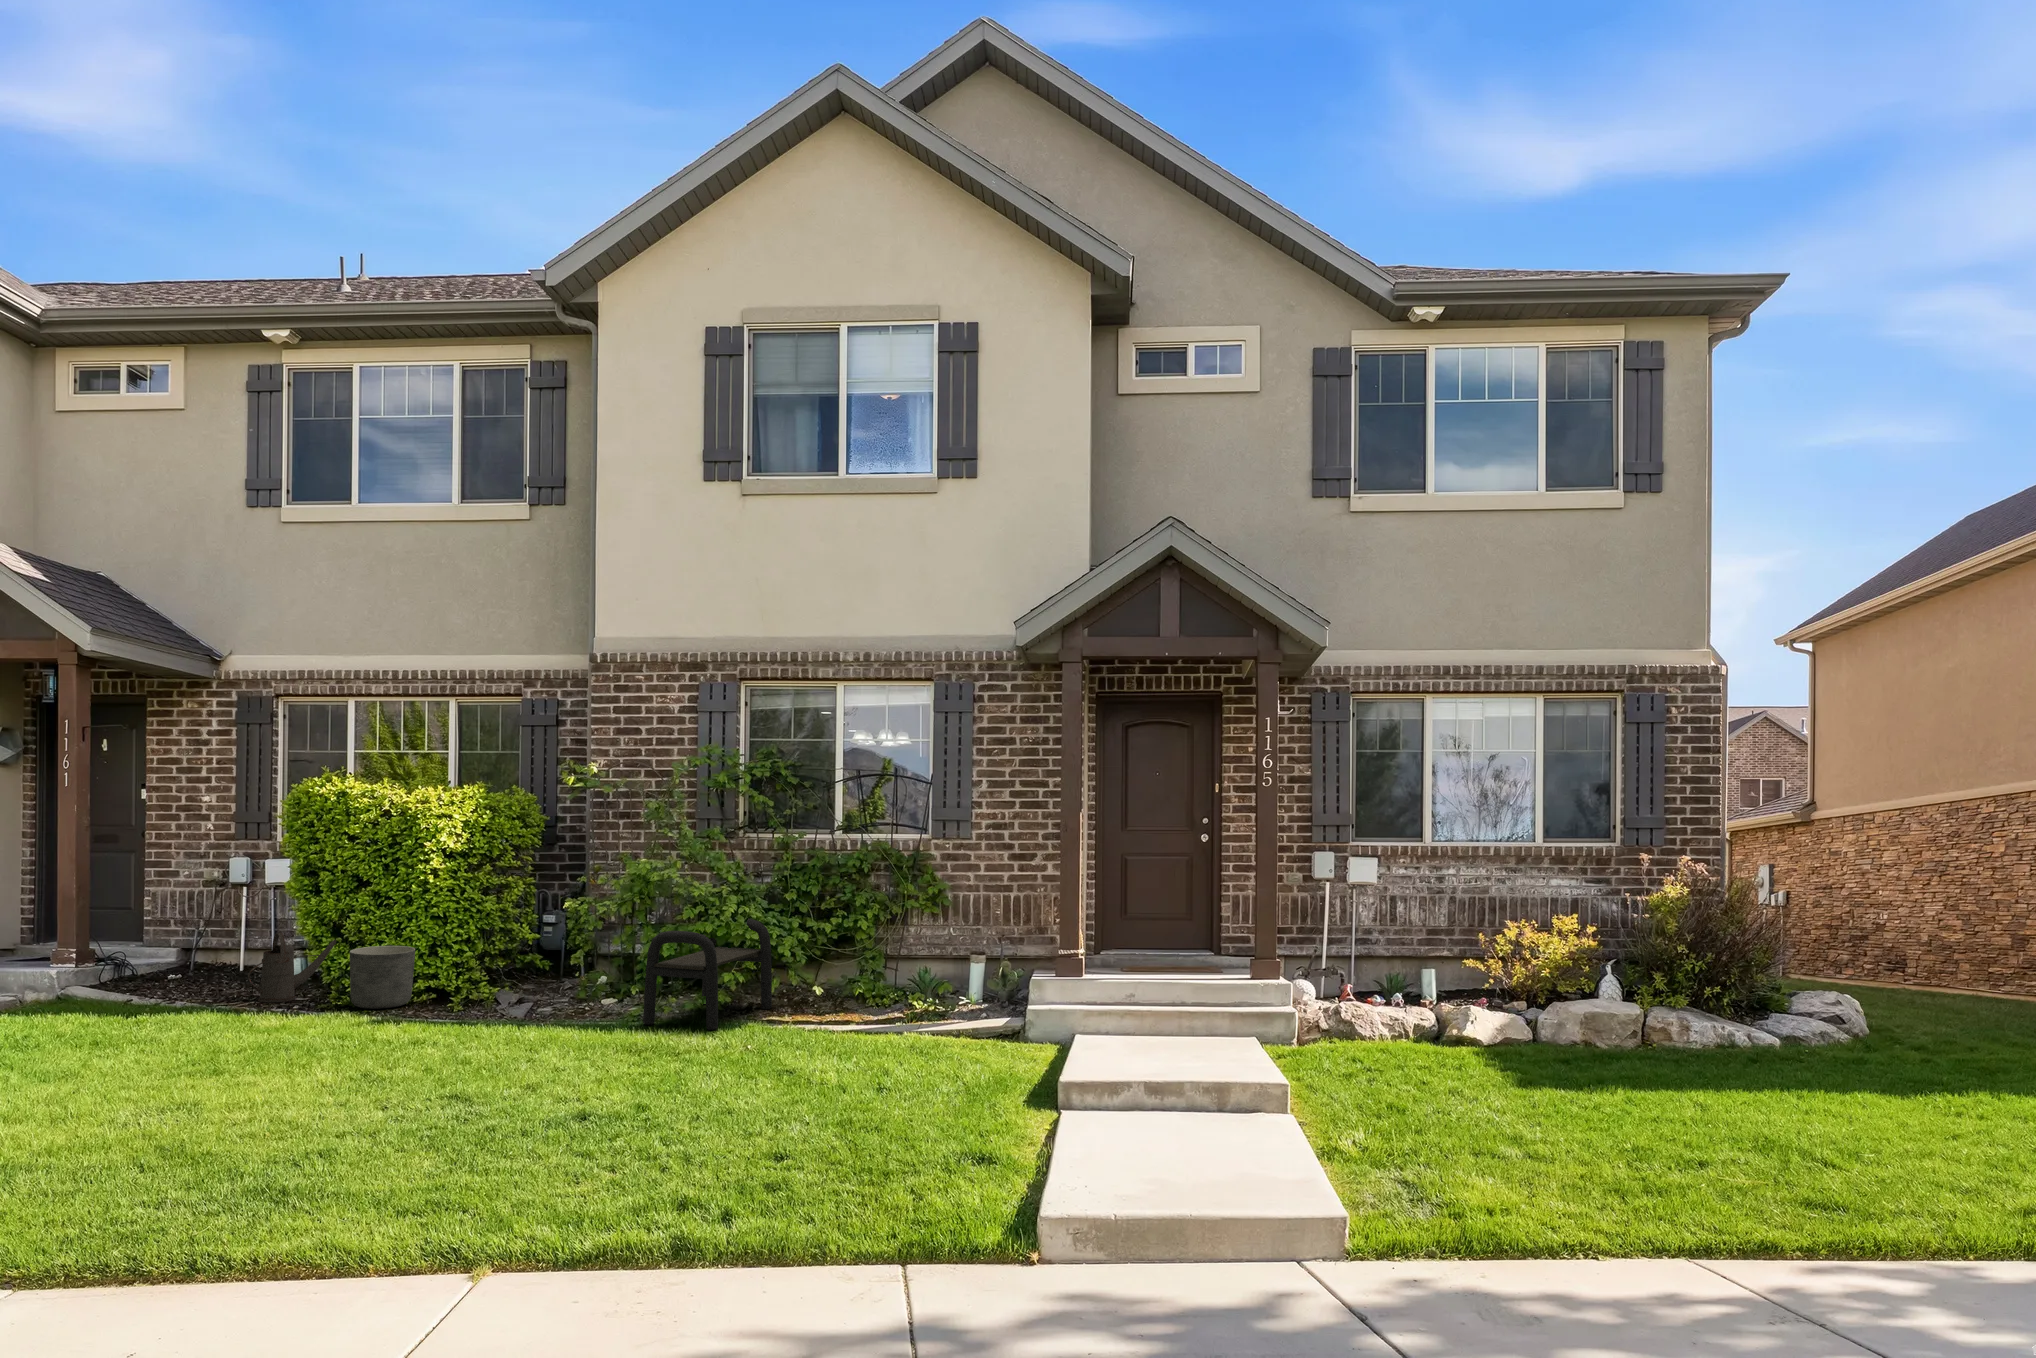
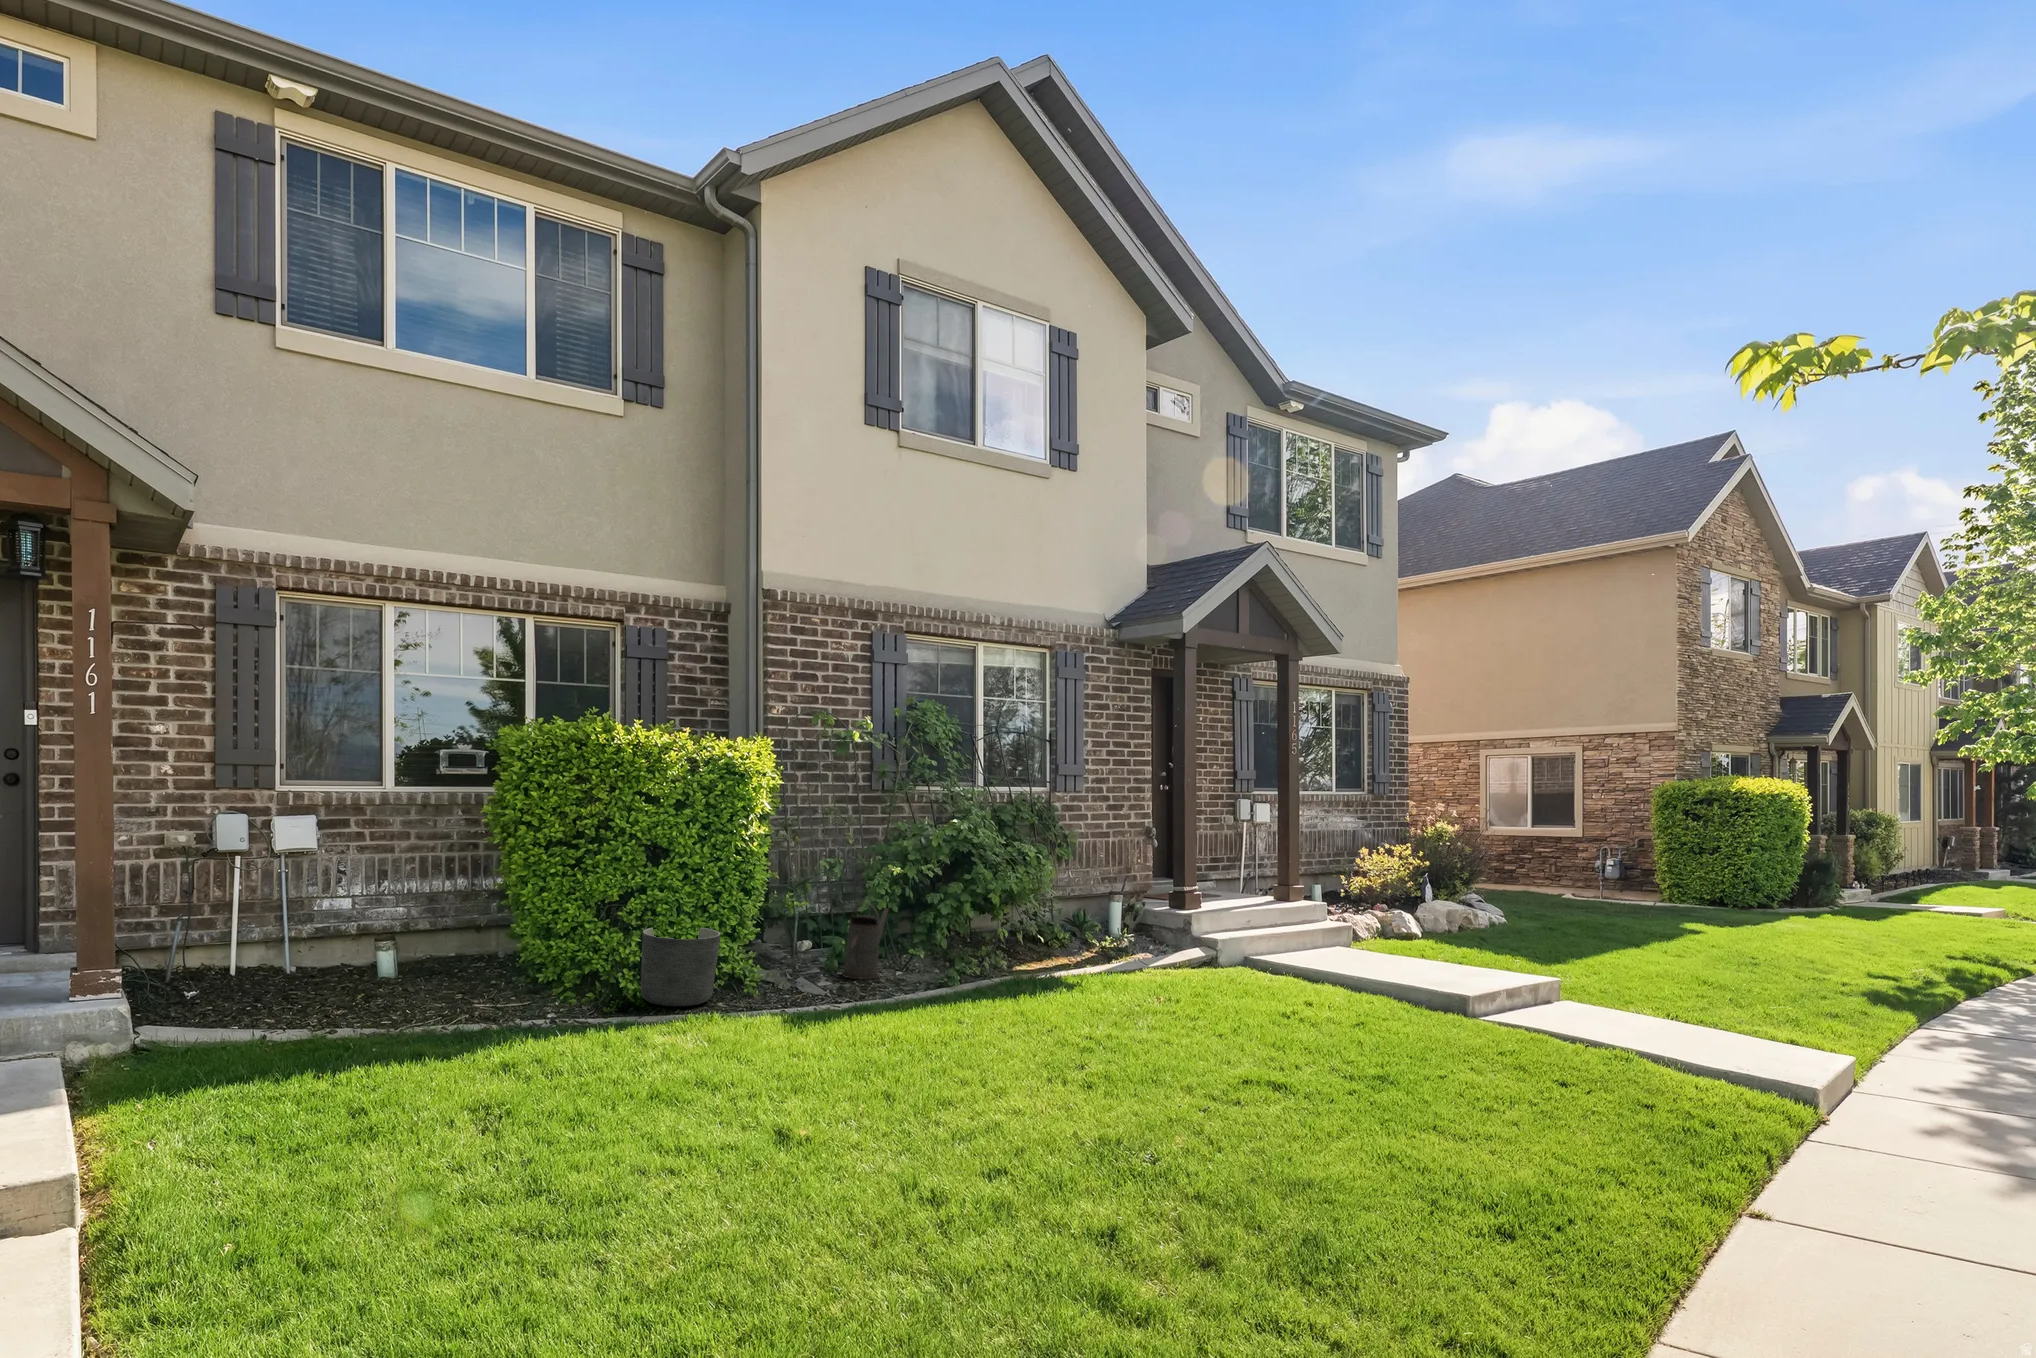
bench: present [643,919,772,1030] -> none [945,874,1070,988]
watering can: present [248,933,336,1003] -> present [842,904,888,980]

